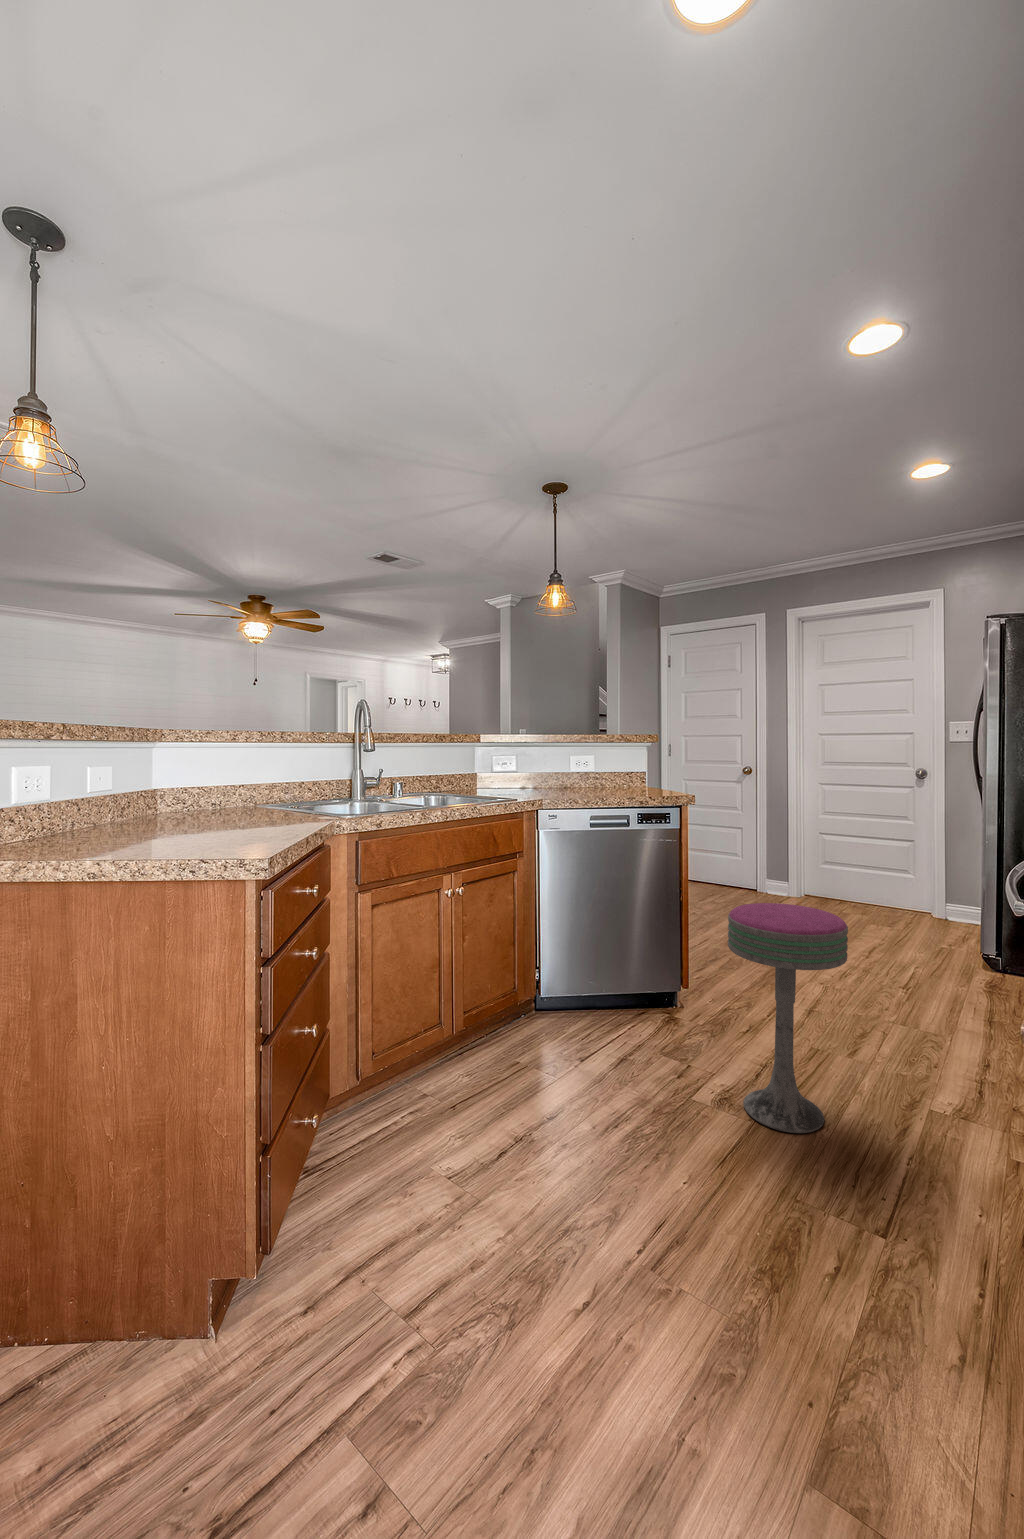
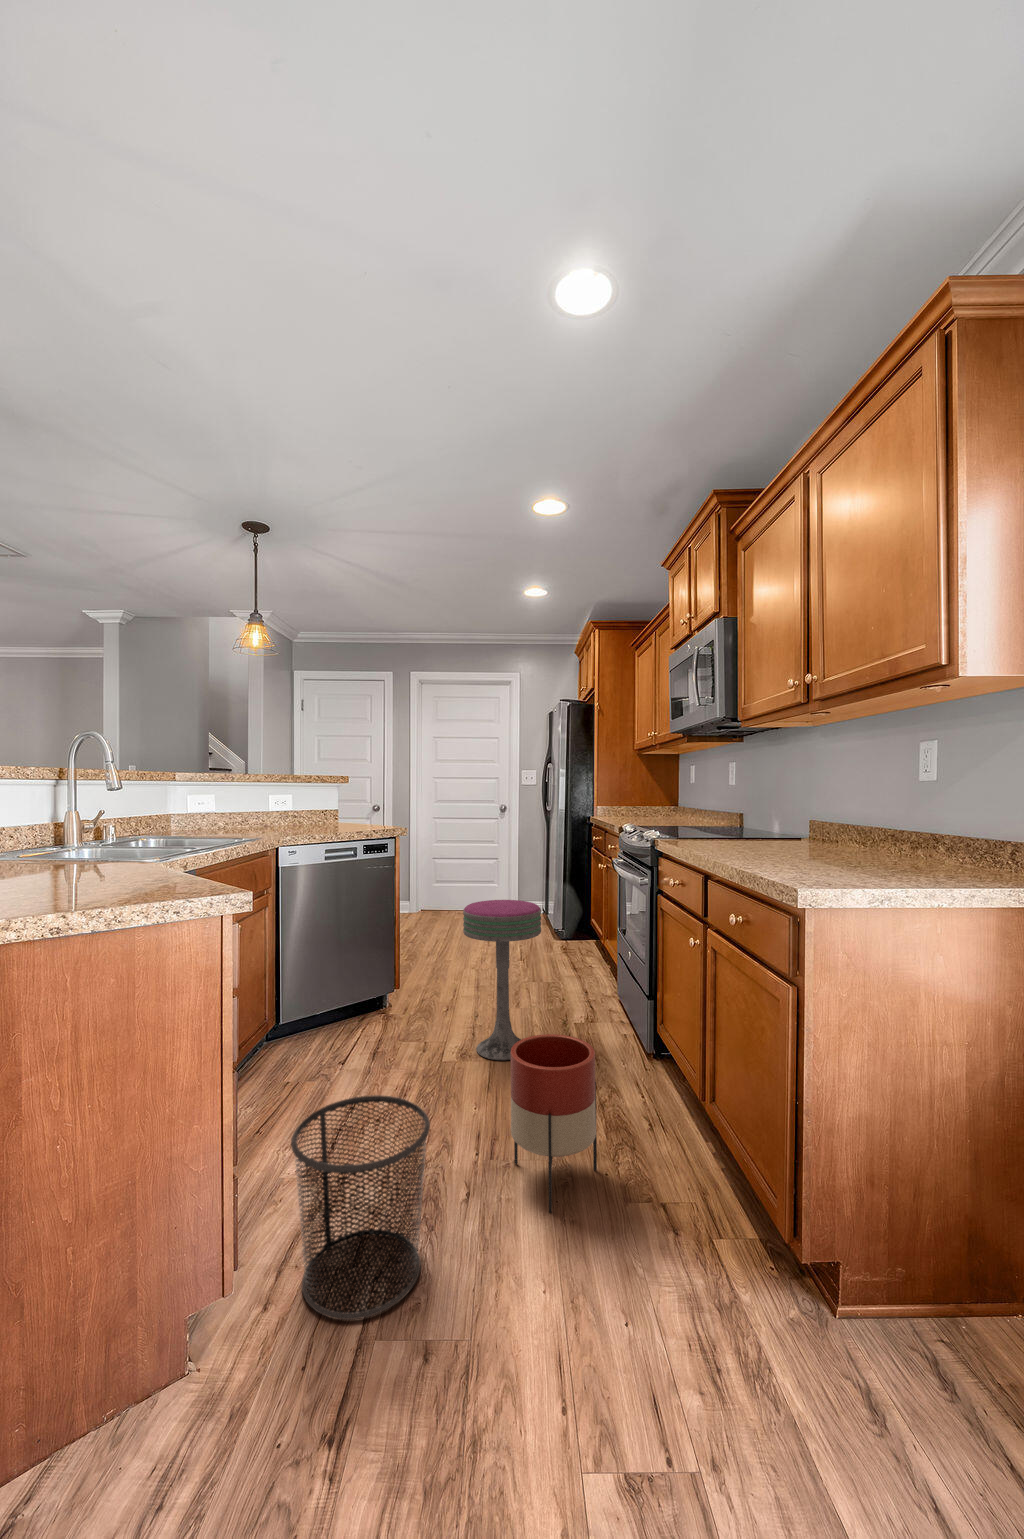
waste bin: none [316,1116,486,1403] -> present [291,1095,430,1320]
planter: none [646,1122,797,1408] -> present [511,1034,597,1212]

